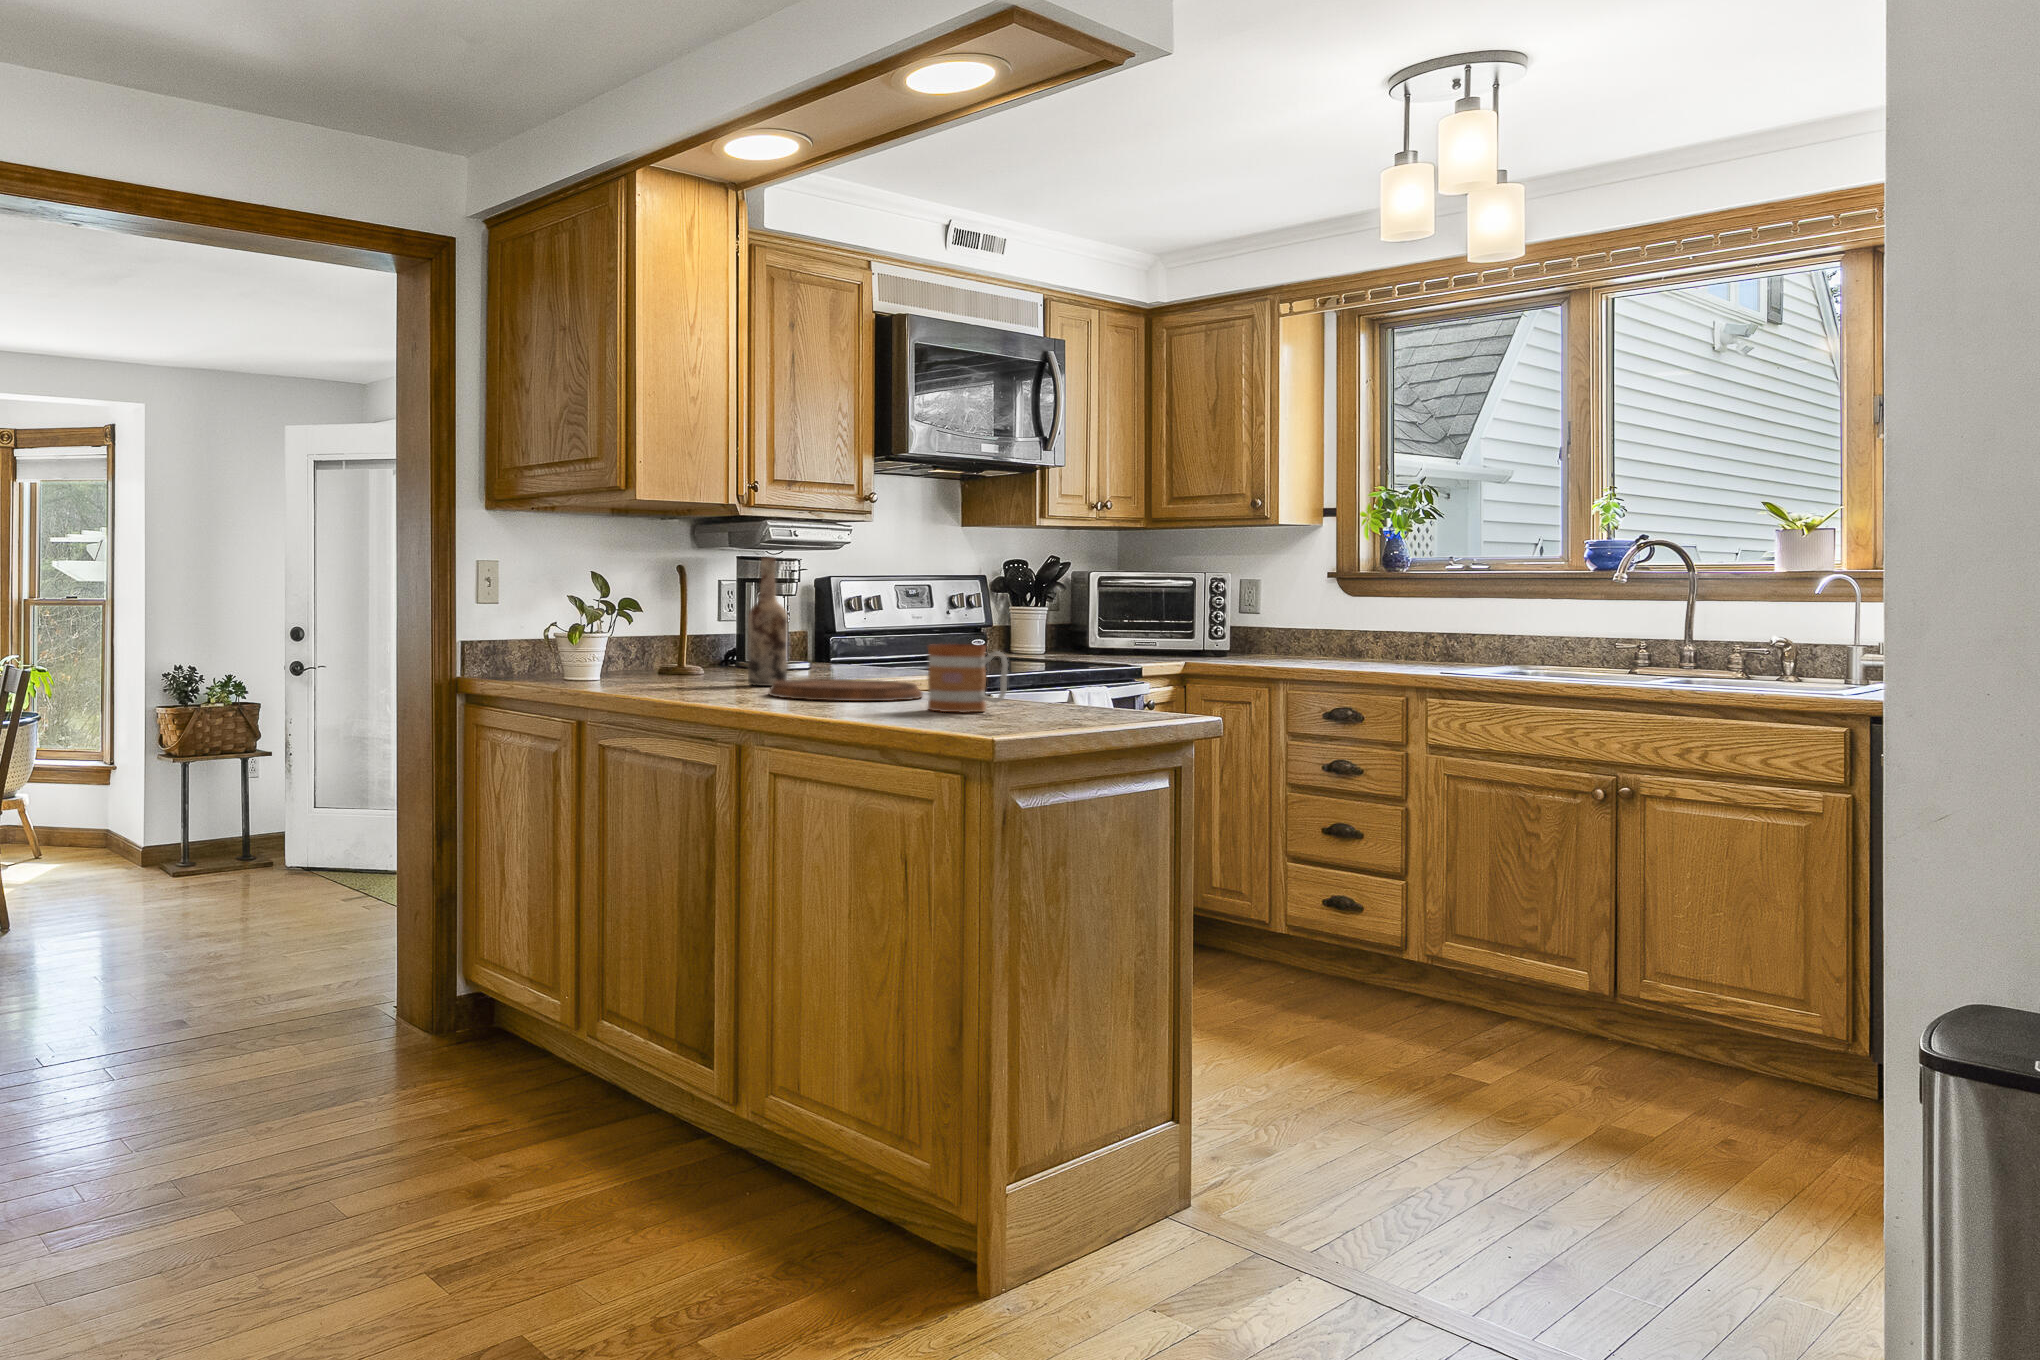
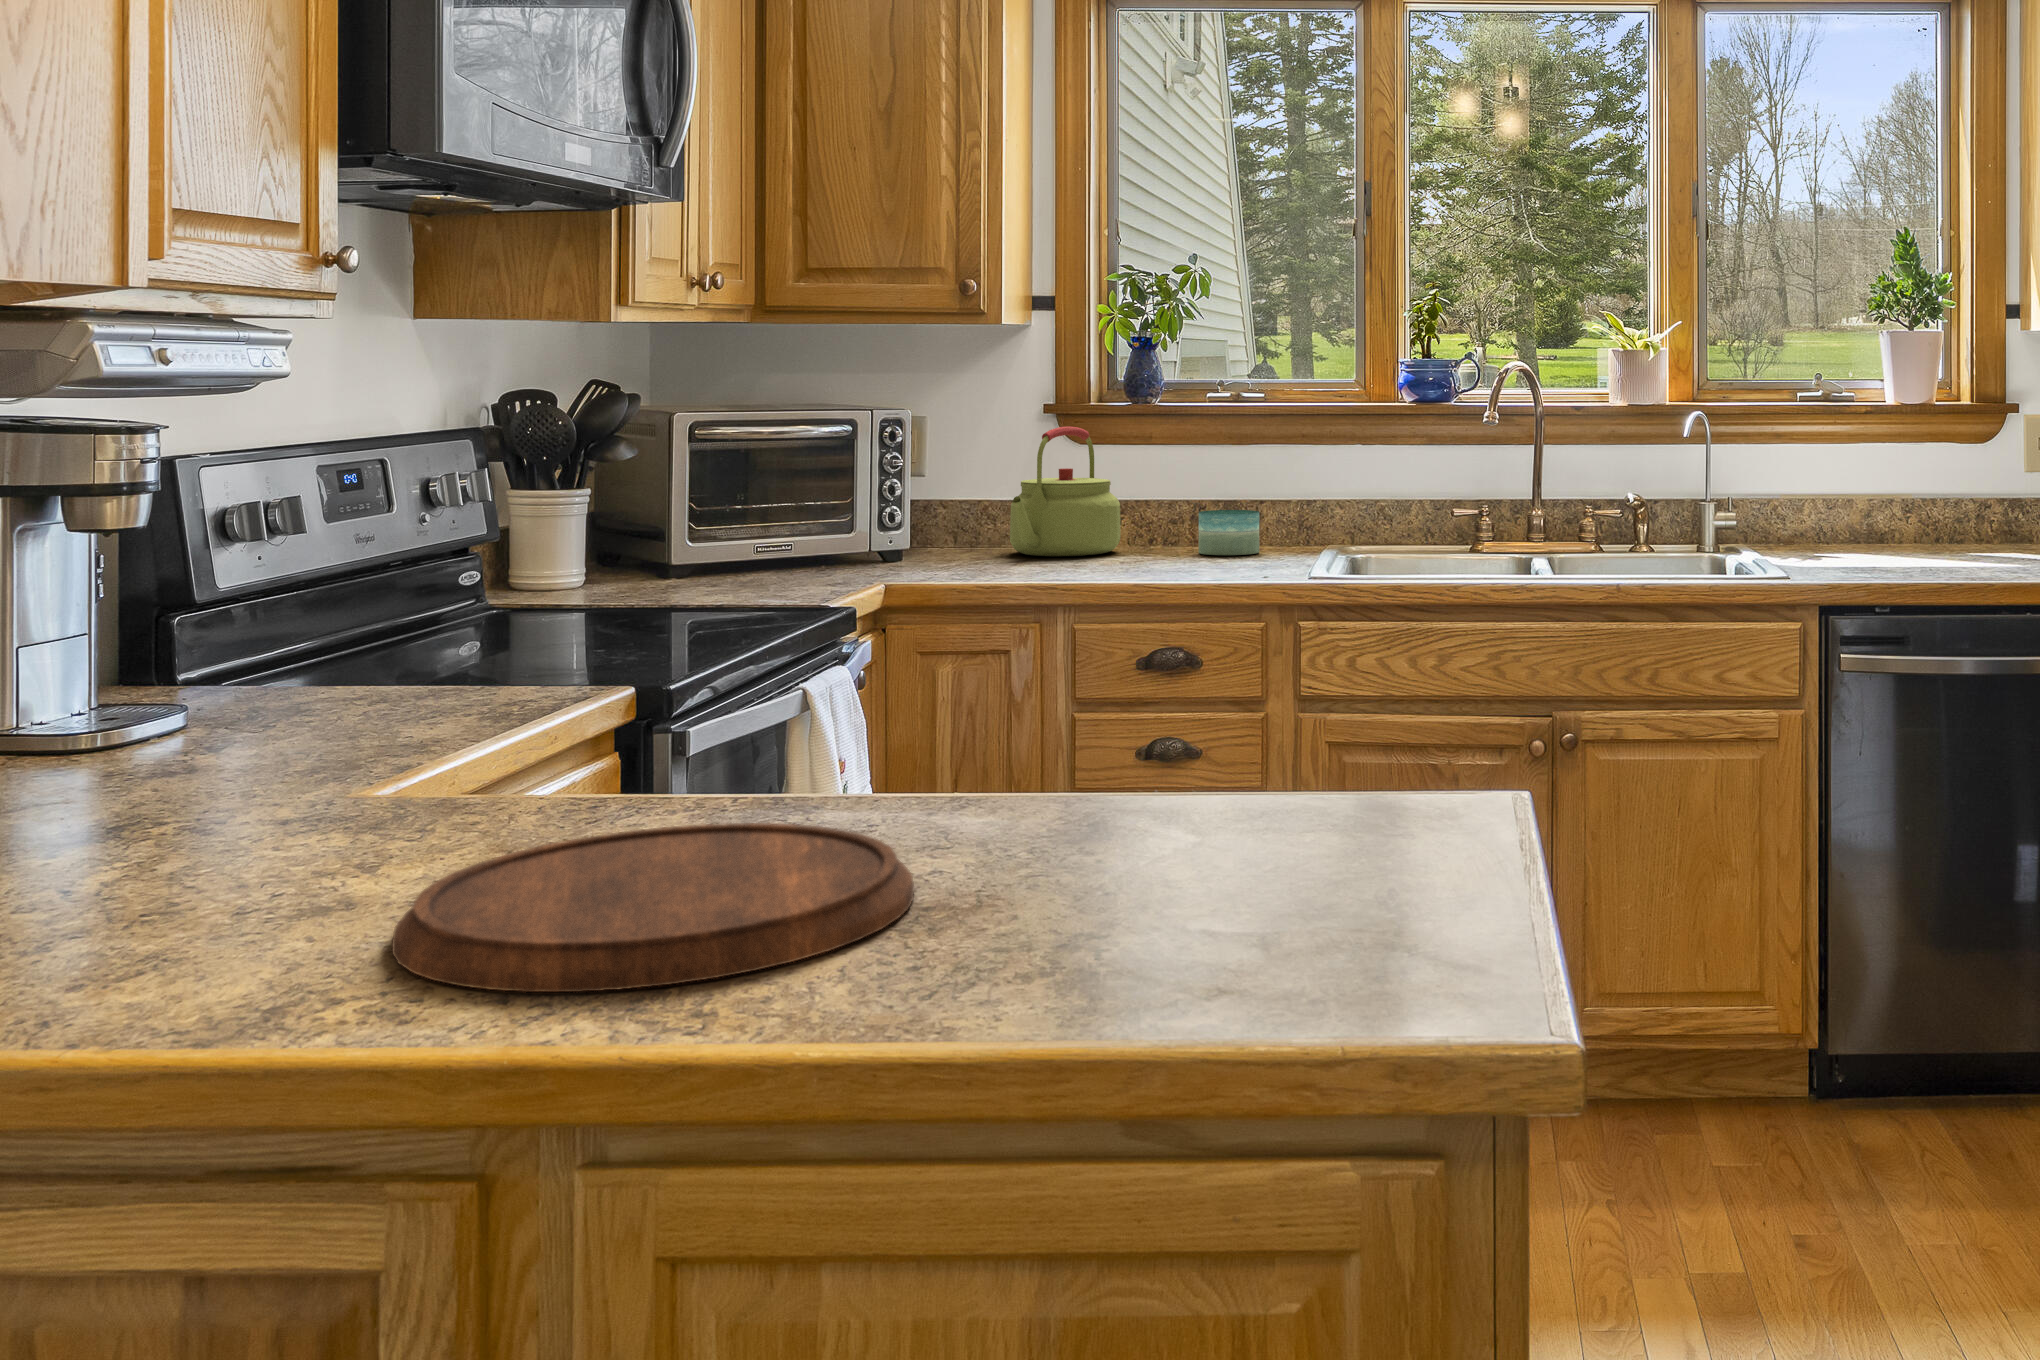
wine bottle: present [748,557,788,686] -> none [167,456,322,890]
kettle: none [1285,585,1370,663] -> present [1010,426,1121,556]
candle: none [1417,639,1464,667] -> present [1199,510,1259,555]
mug: present [928,644,1008,712] -> none [1136,752,1390,992]

